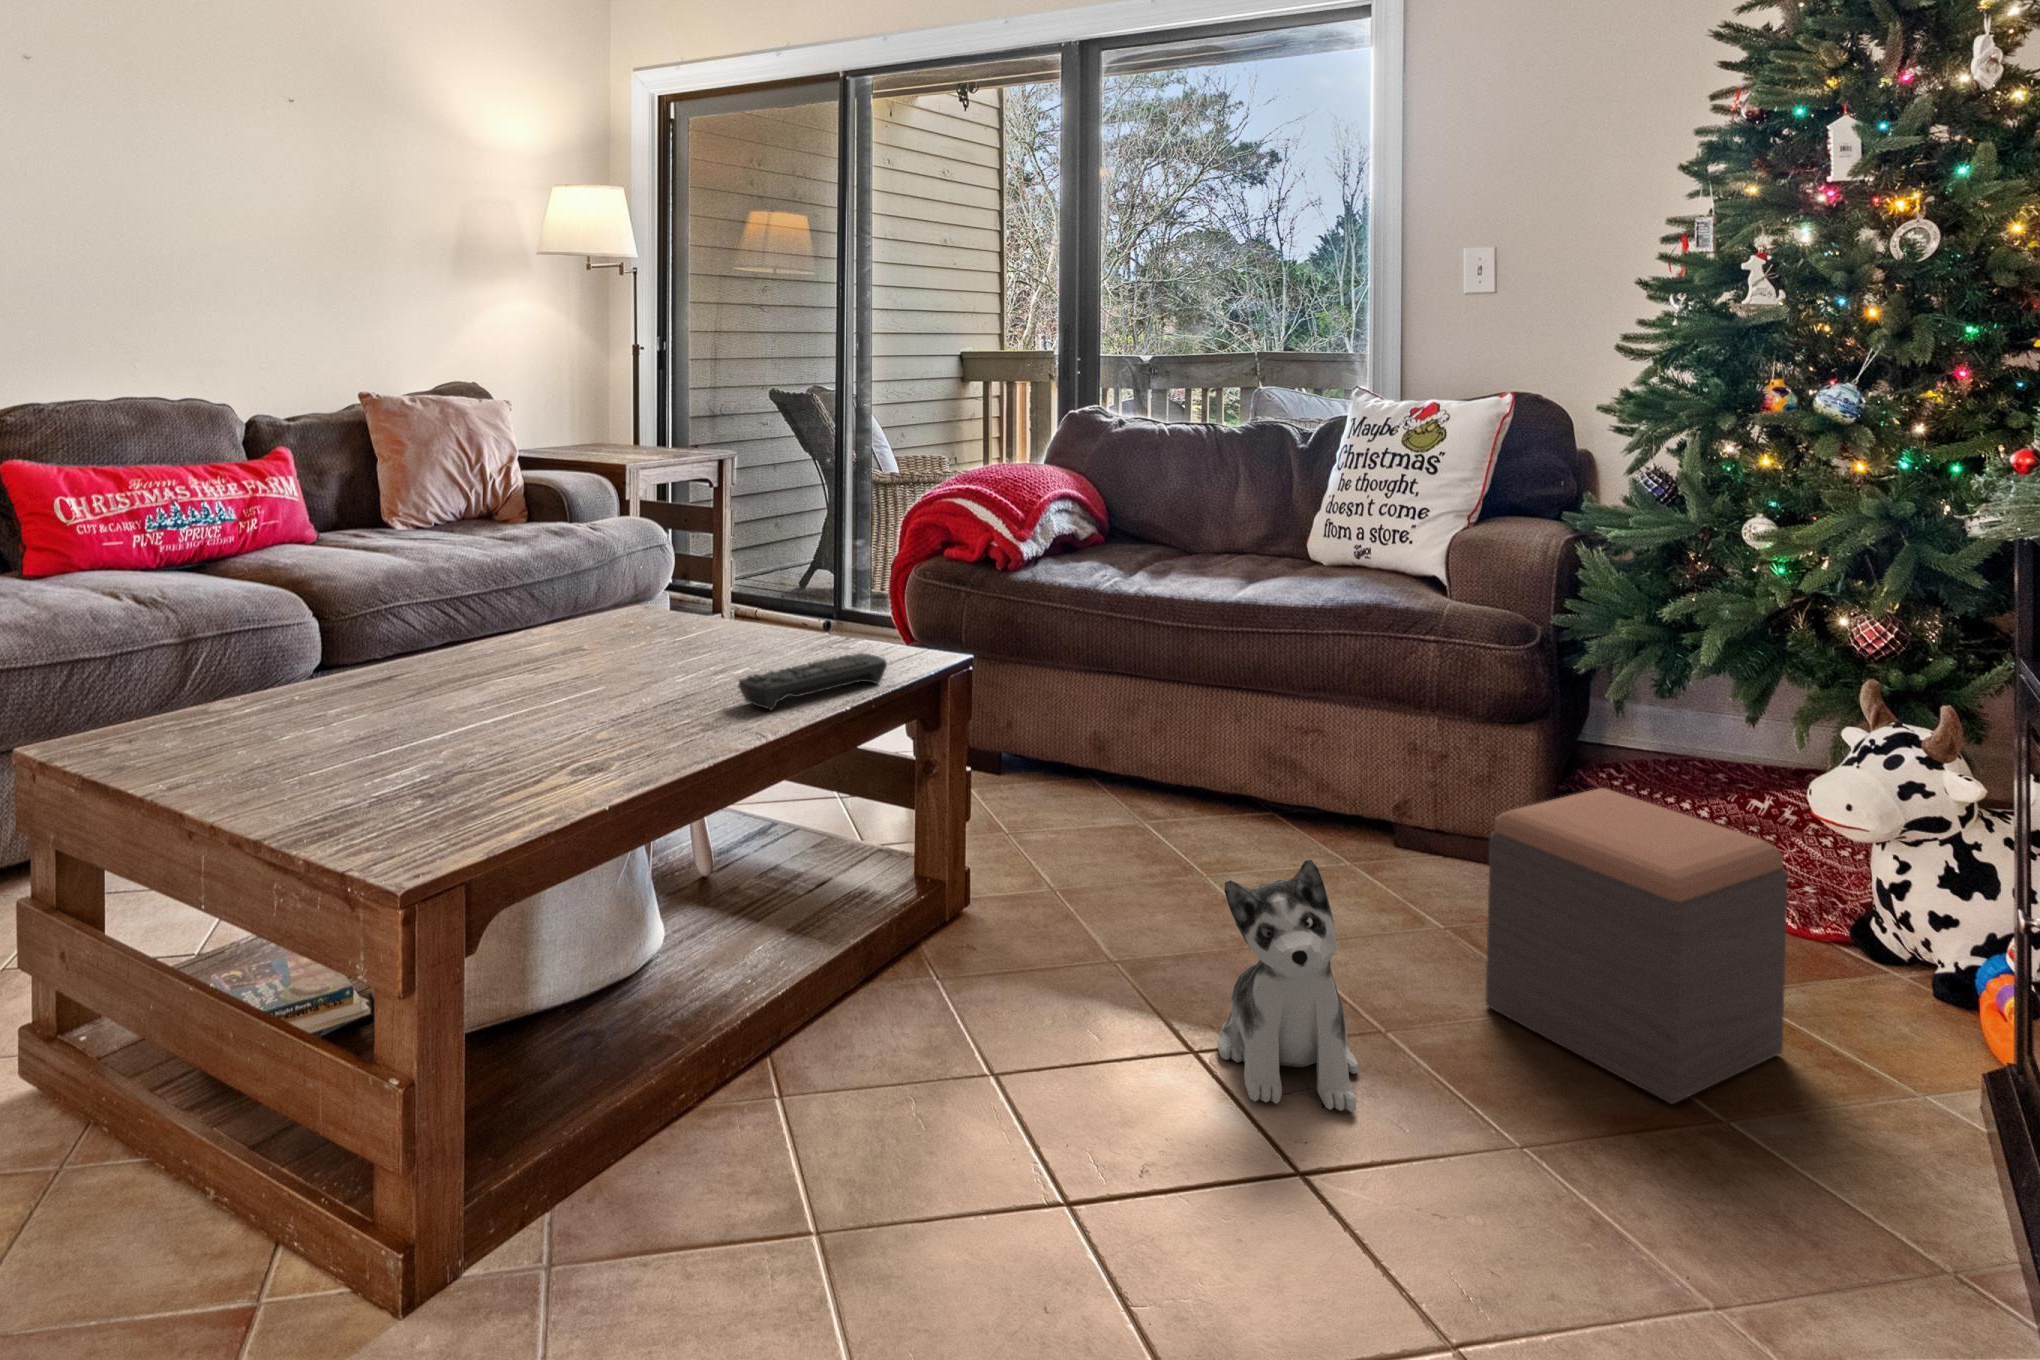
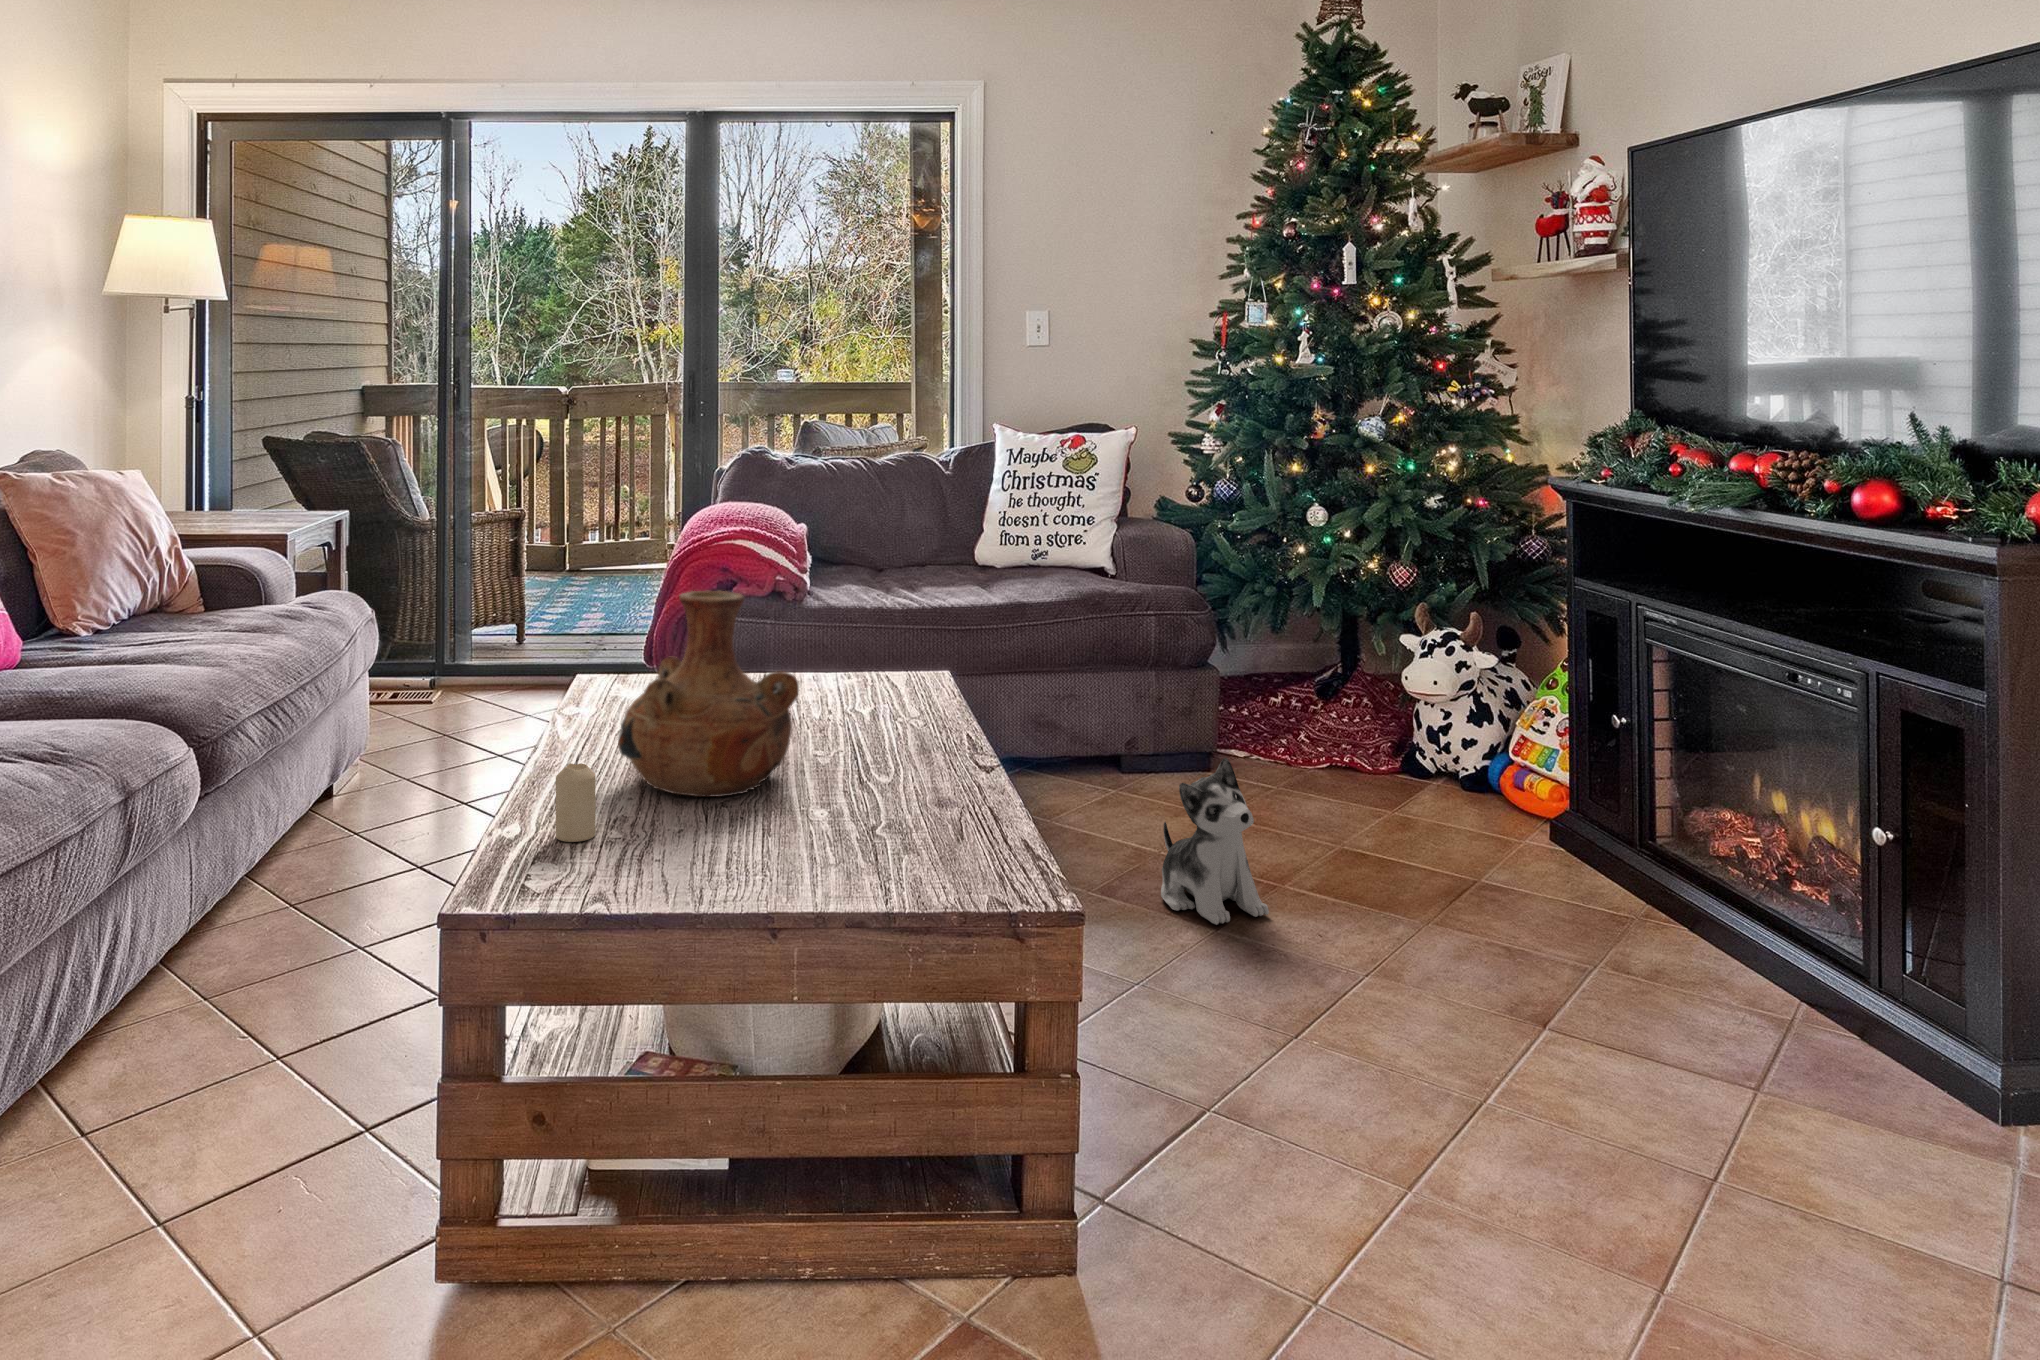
vase: none [378,525,588,766] -> present [618,591,799,797]
remote control: present [738,653,887,710] -> none [823,674,888,723]
candle: none [209,694,258,782] -> present [556,763,596,842]
footstool: present [1486,788,1788,1104] -> none [1271,692,1419,868]

